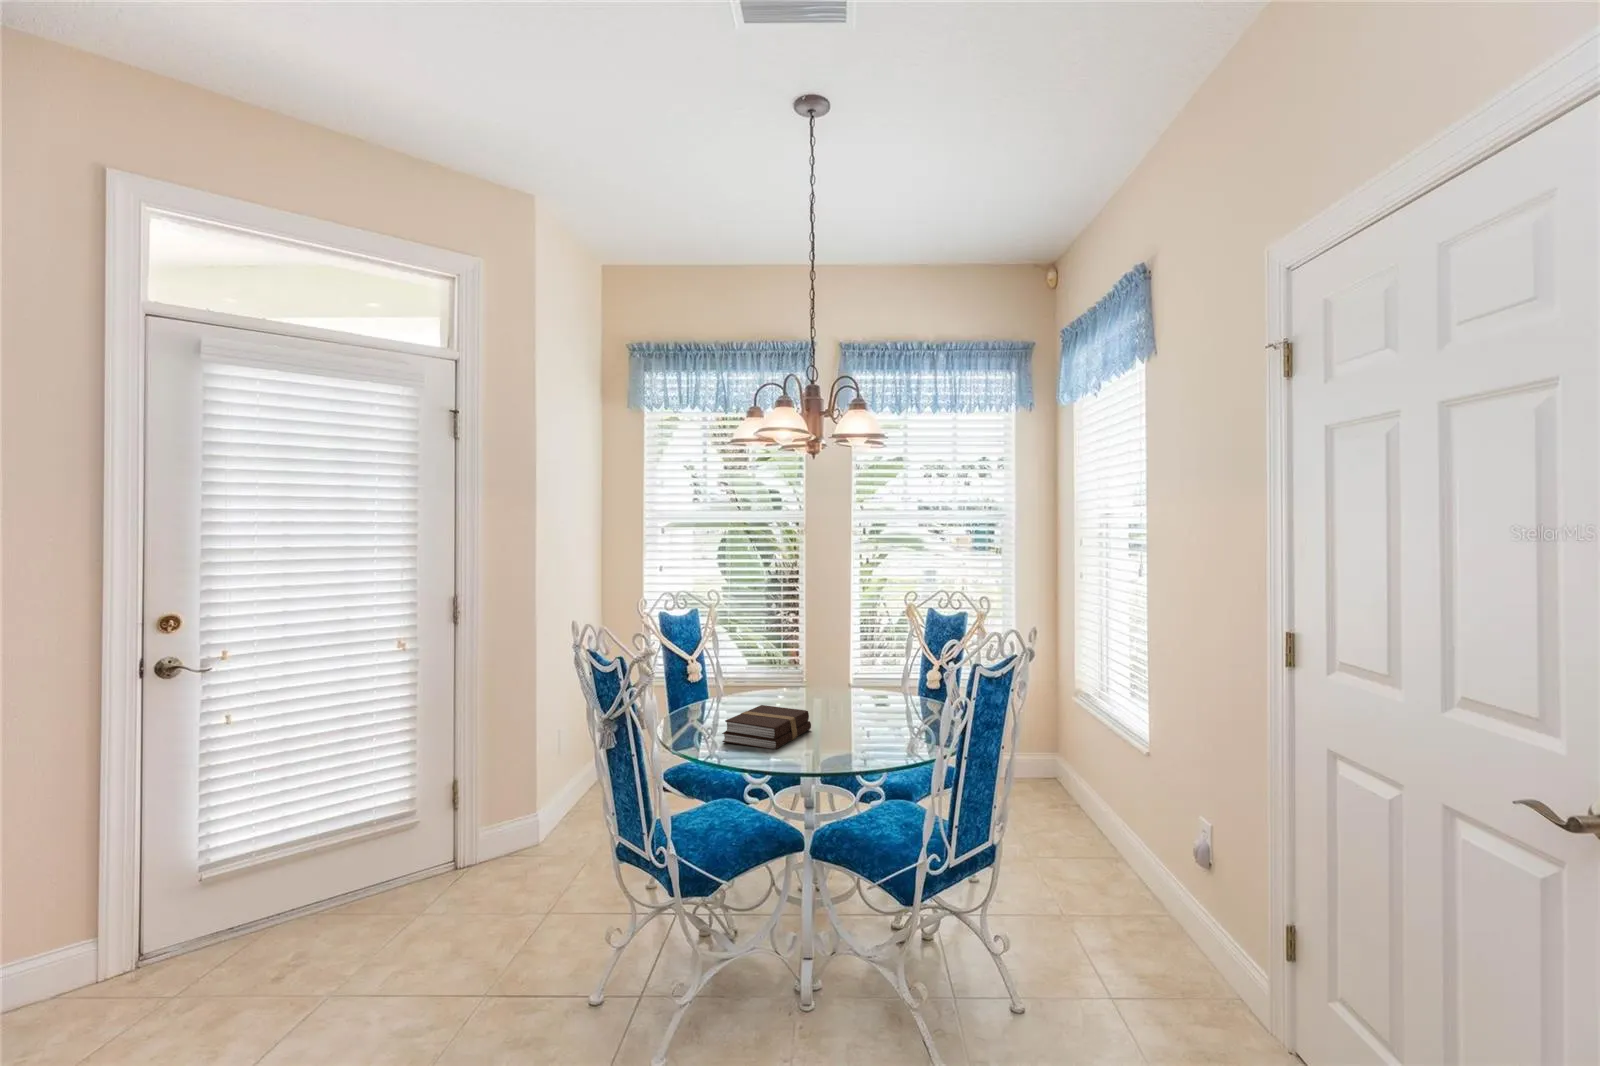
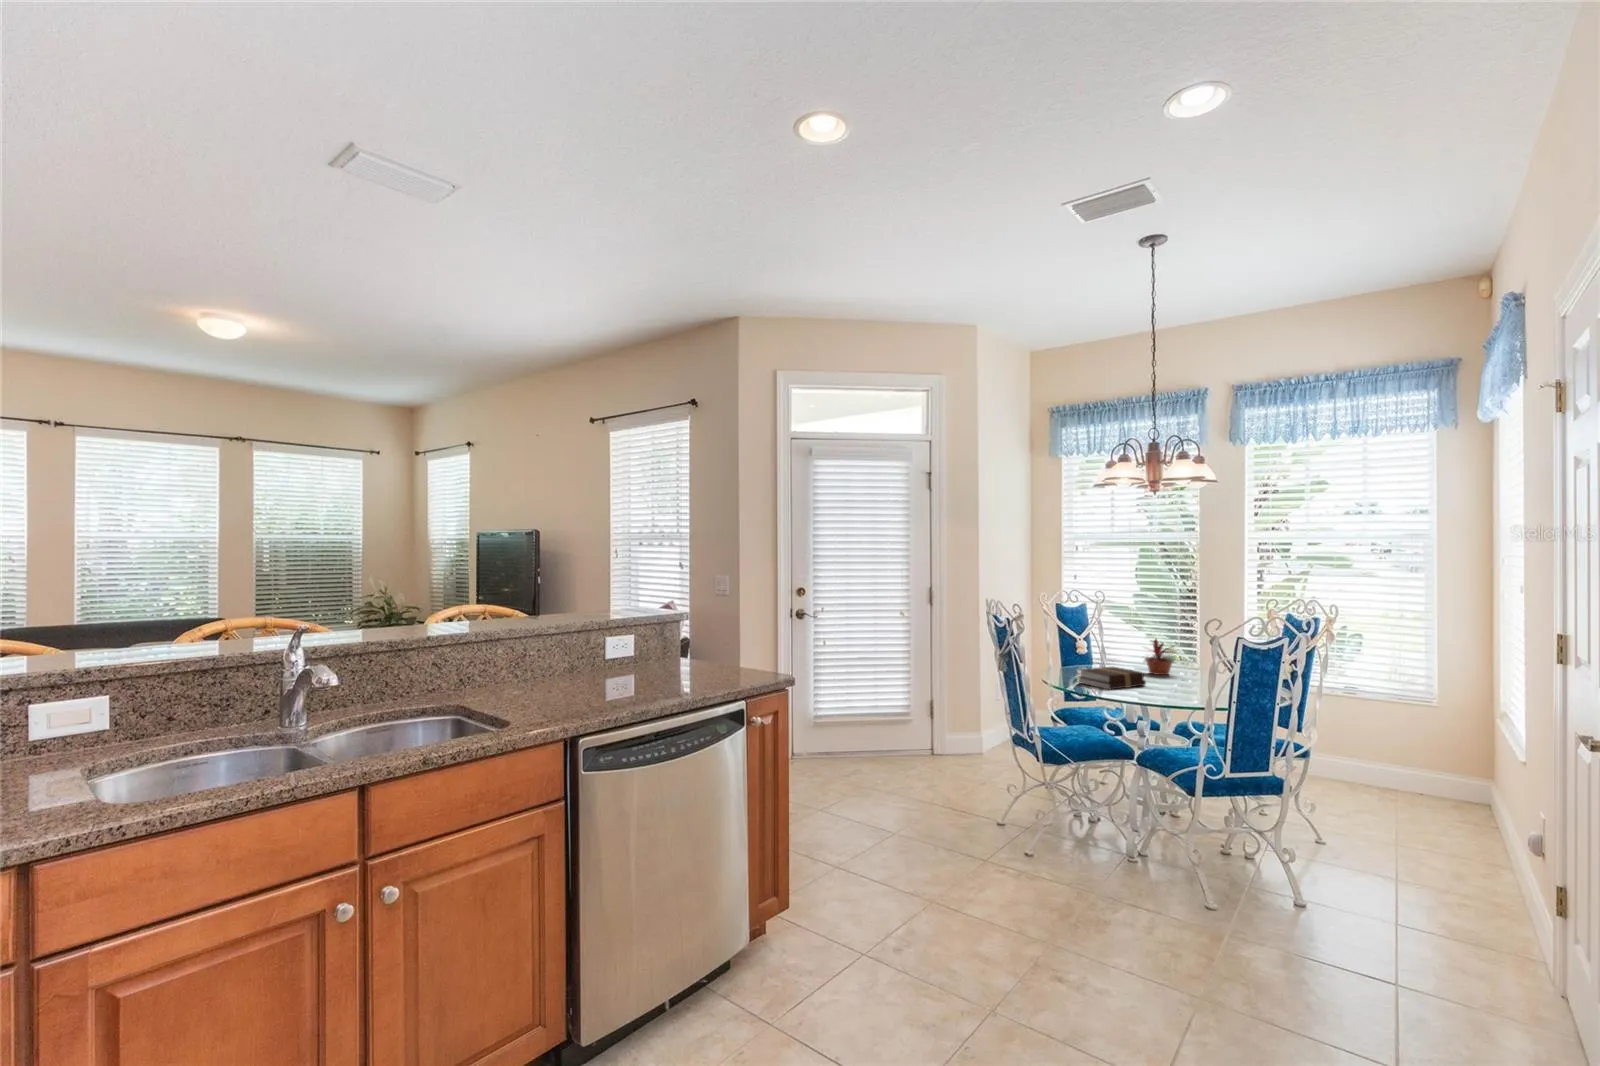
potted plant: none [772,651,826,702] -> present [1145,639,1174,675]

